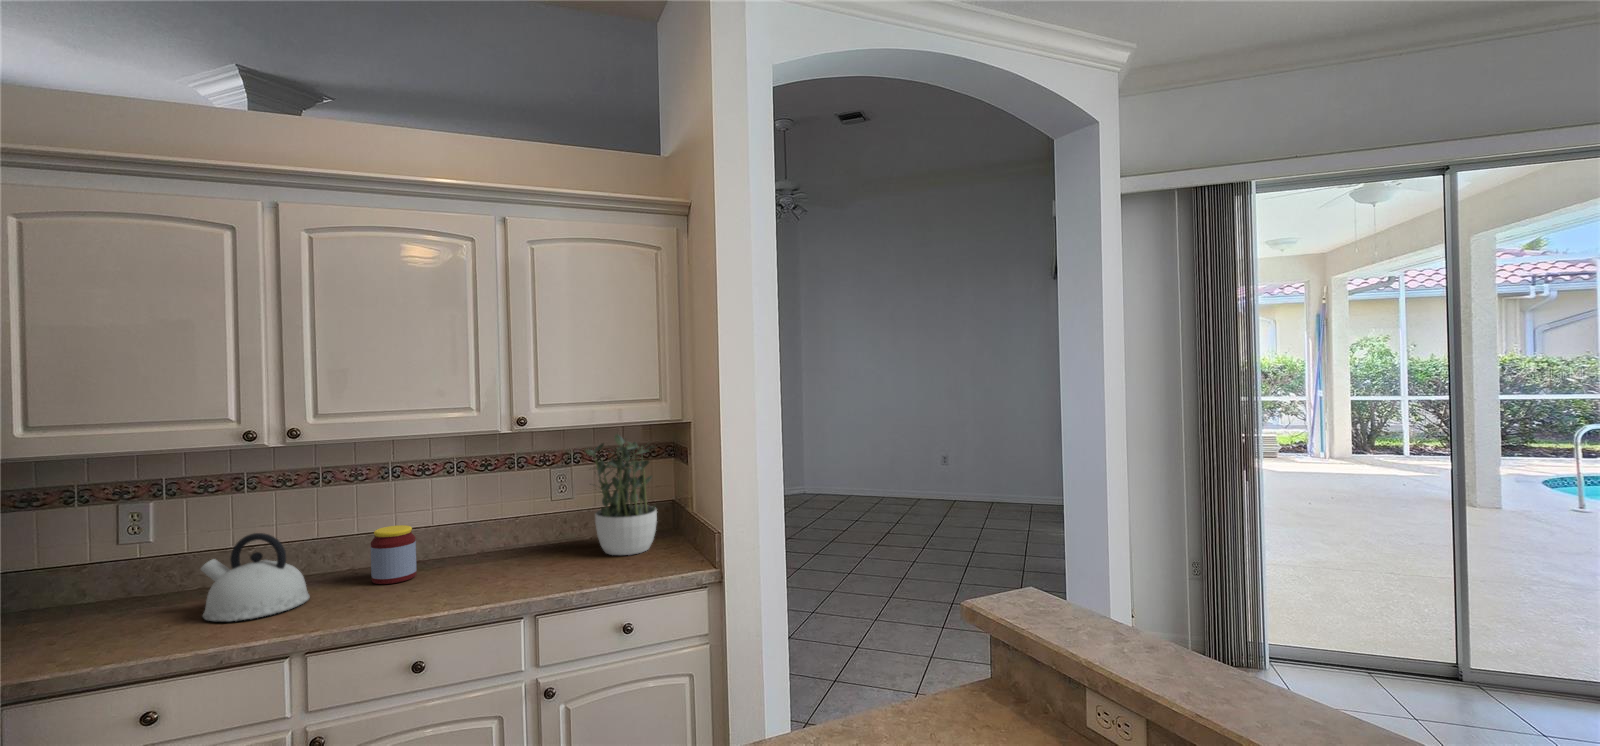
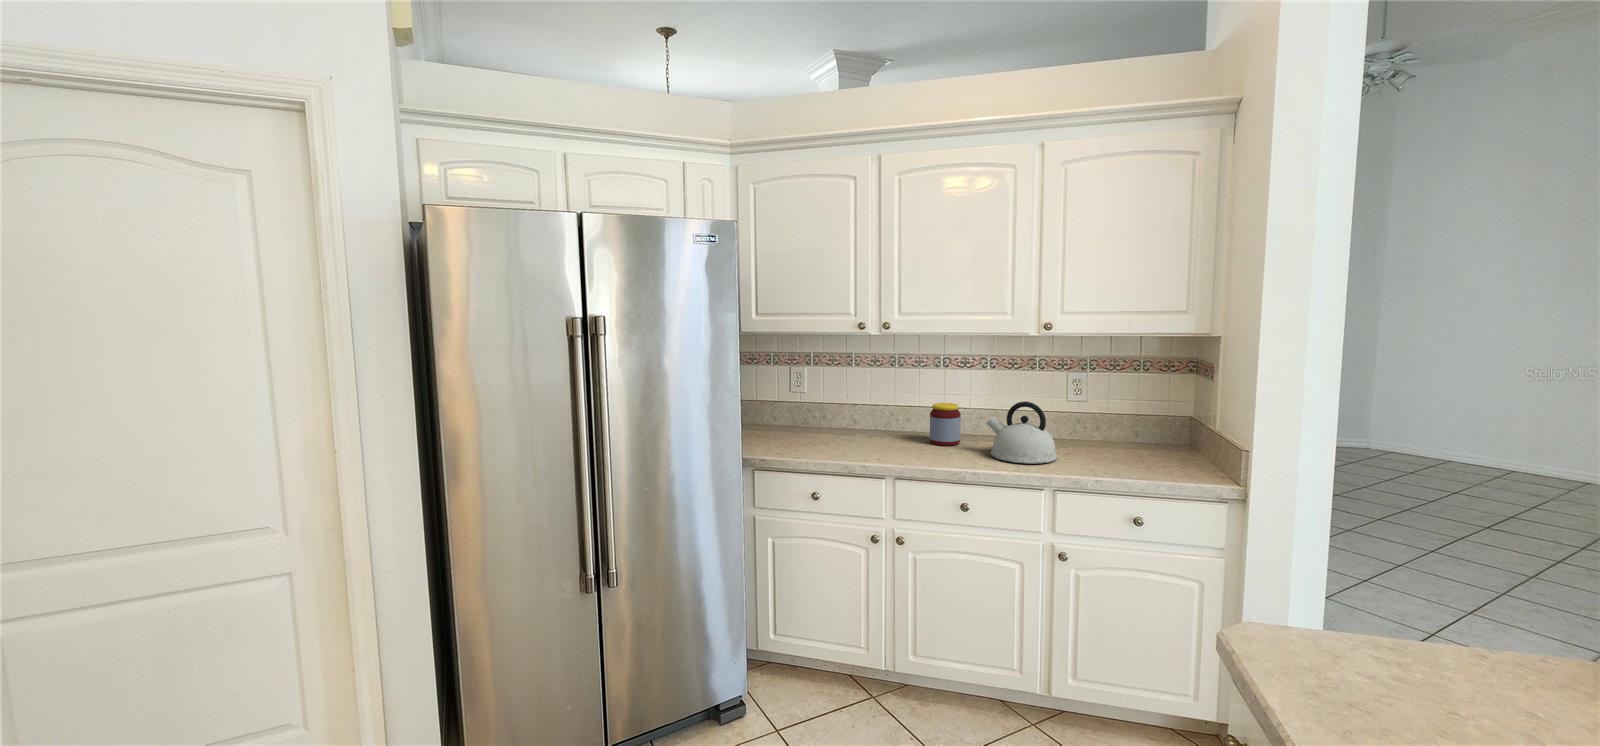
potted plant: present [585,434,657,555] -> none [1104,343,1178,457]
kettle: present [201,533,310,621] -> present [987,402,1057,464]

